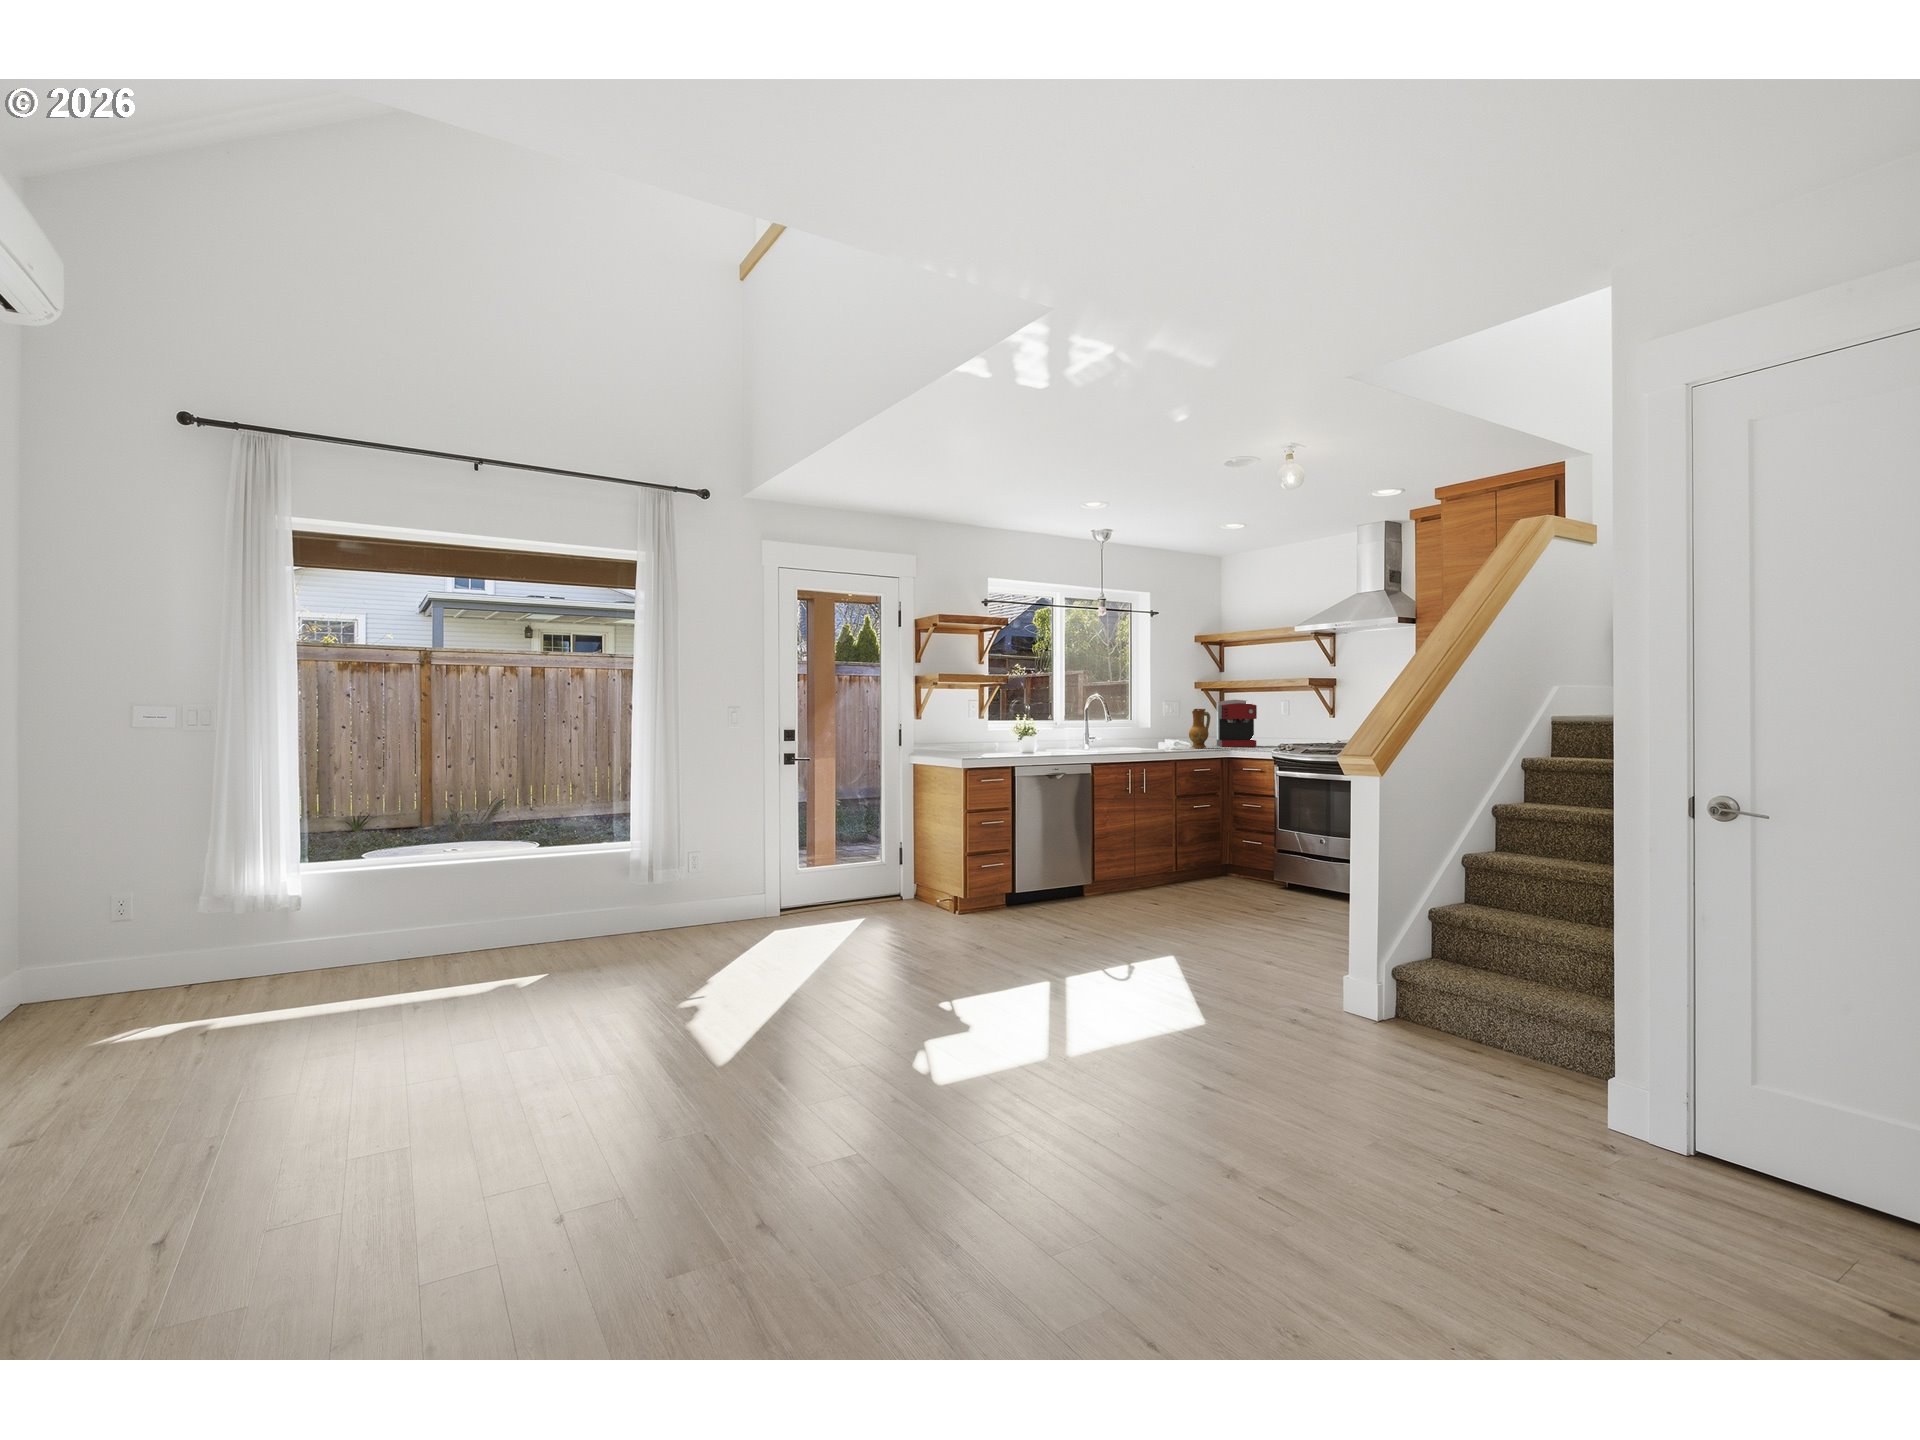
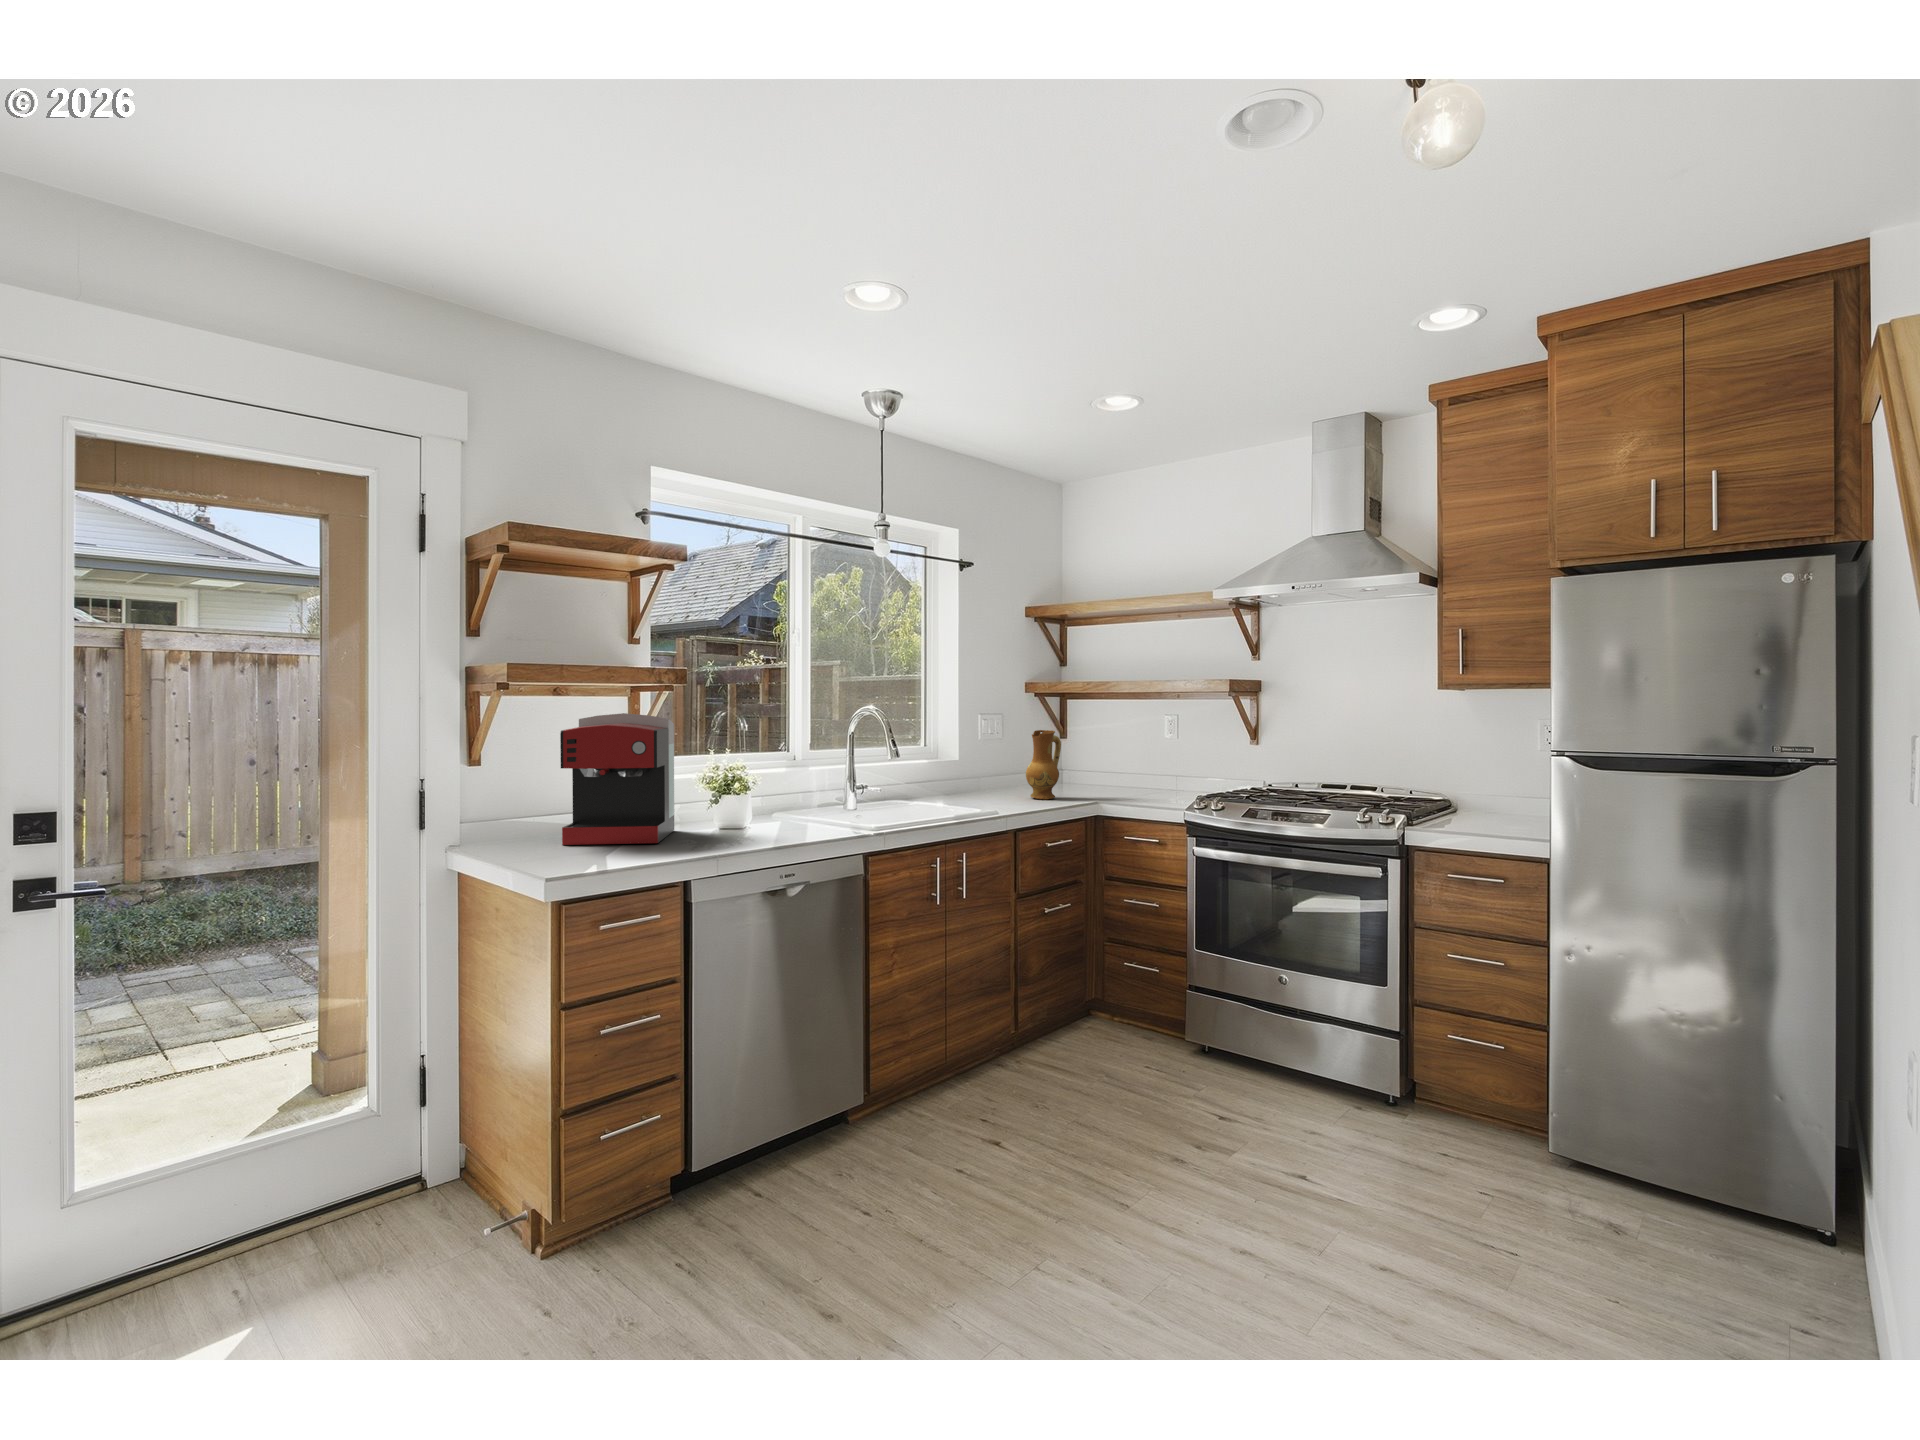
coffee maker: present [1217,700,1257,747] -> present [560,713,674,845]

